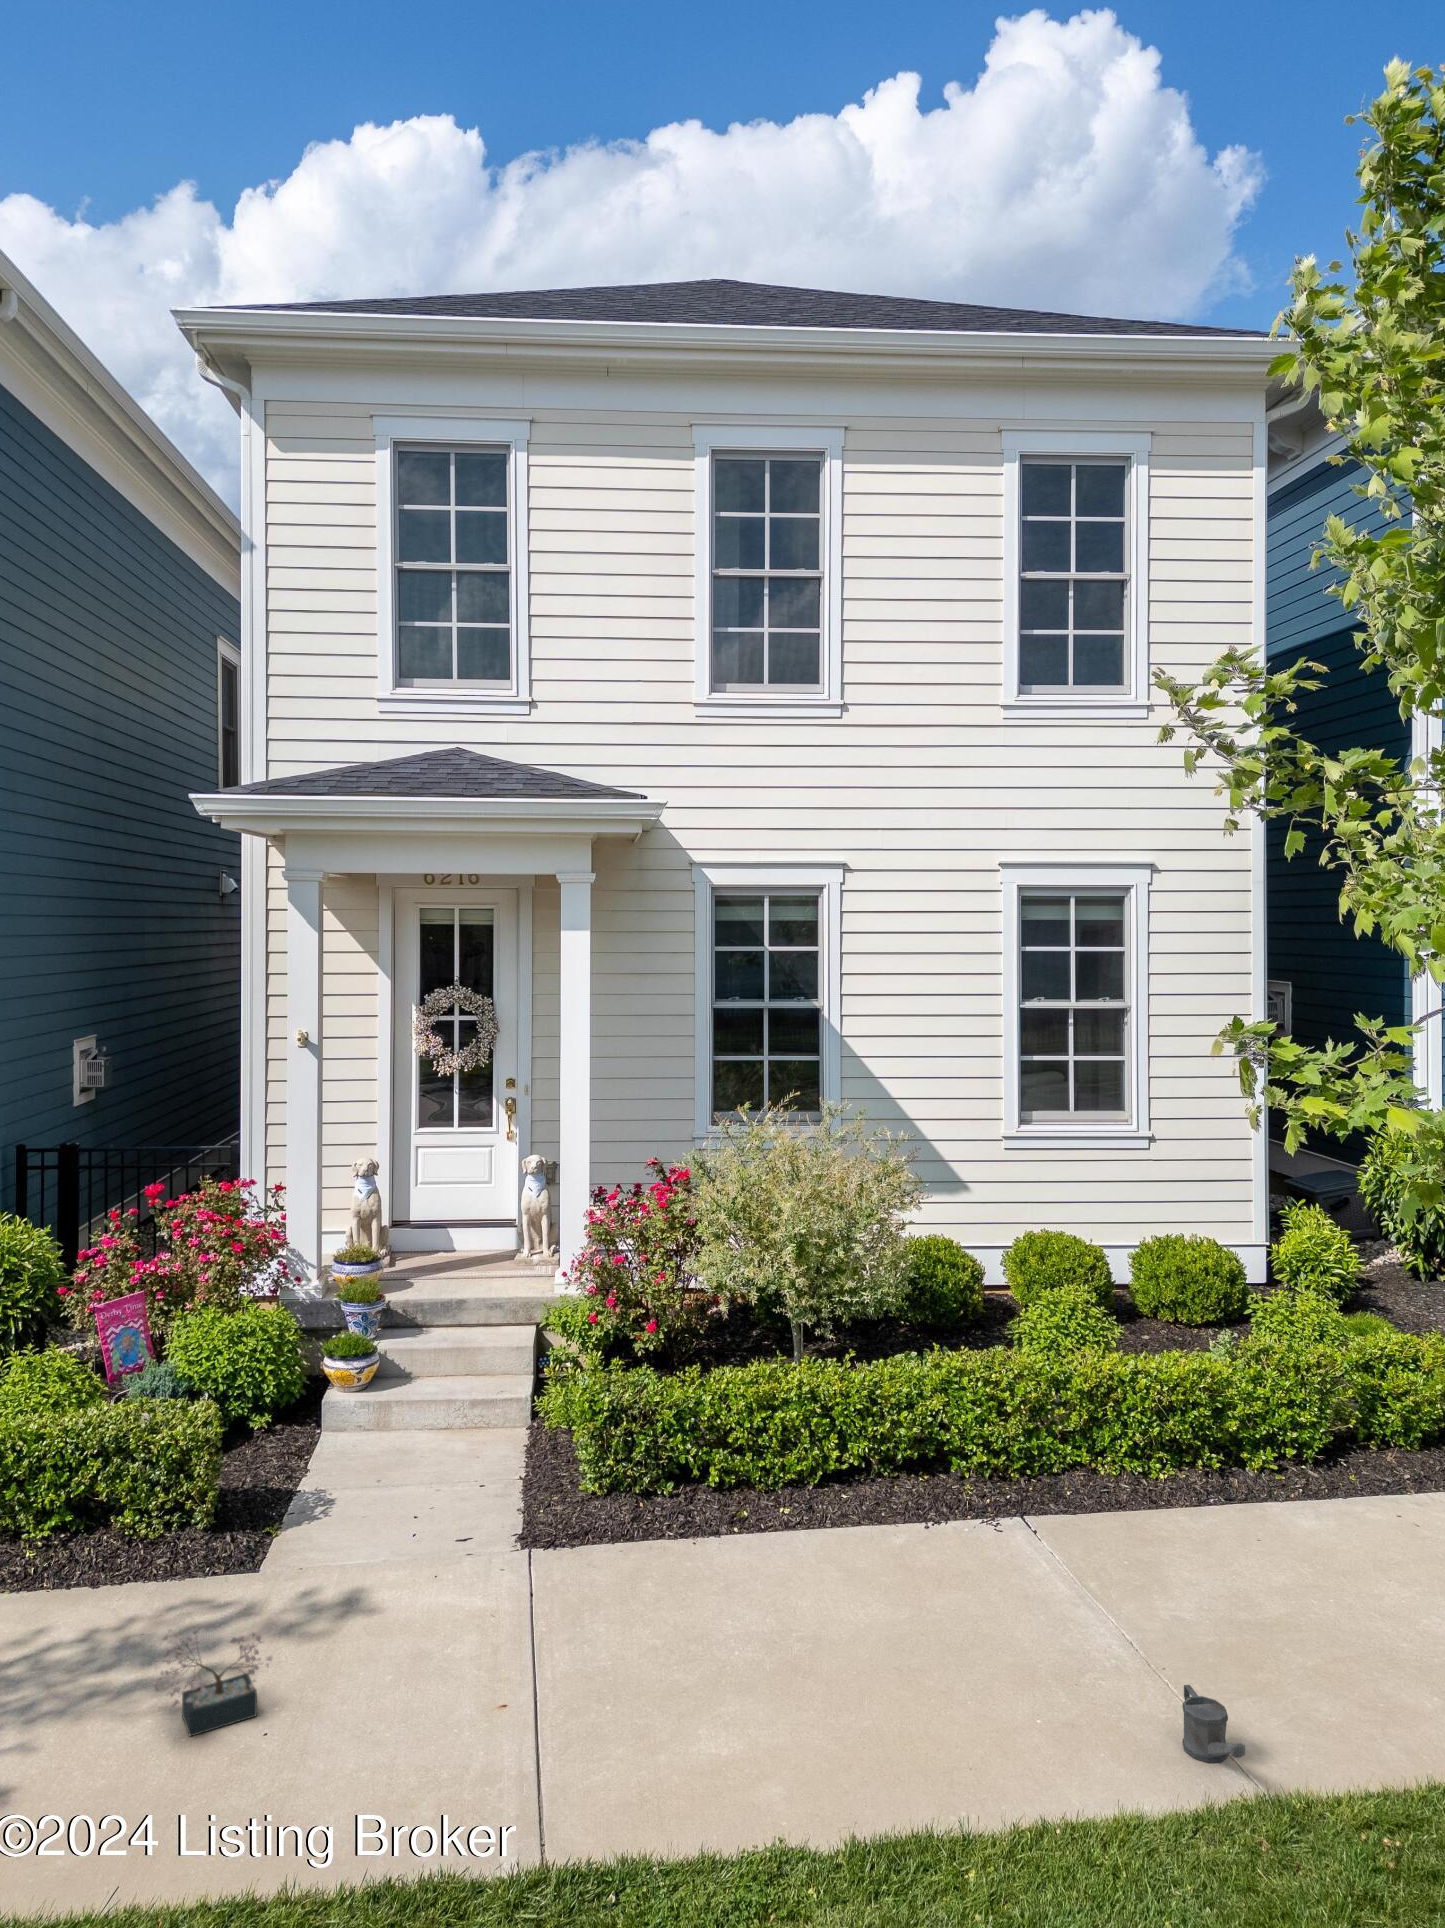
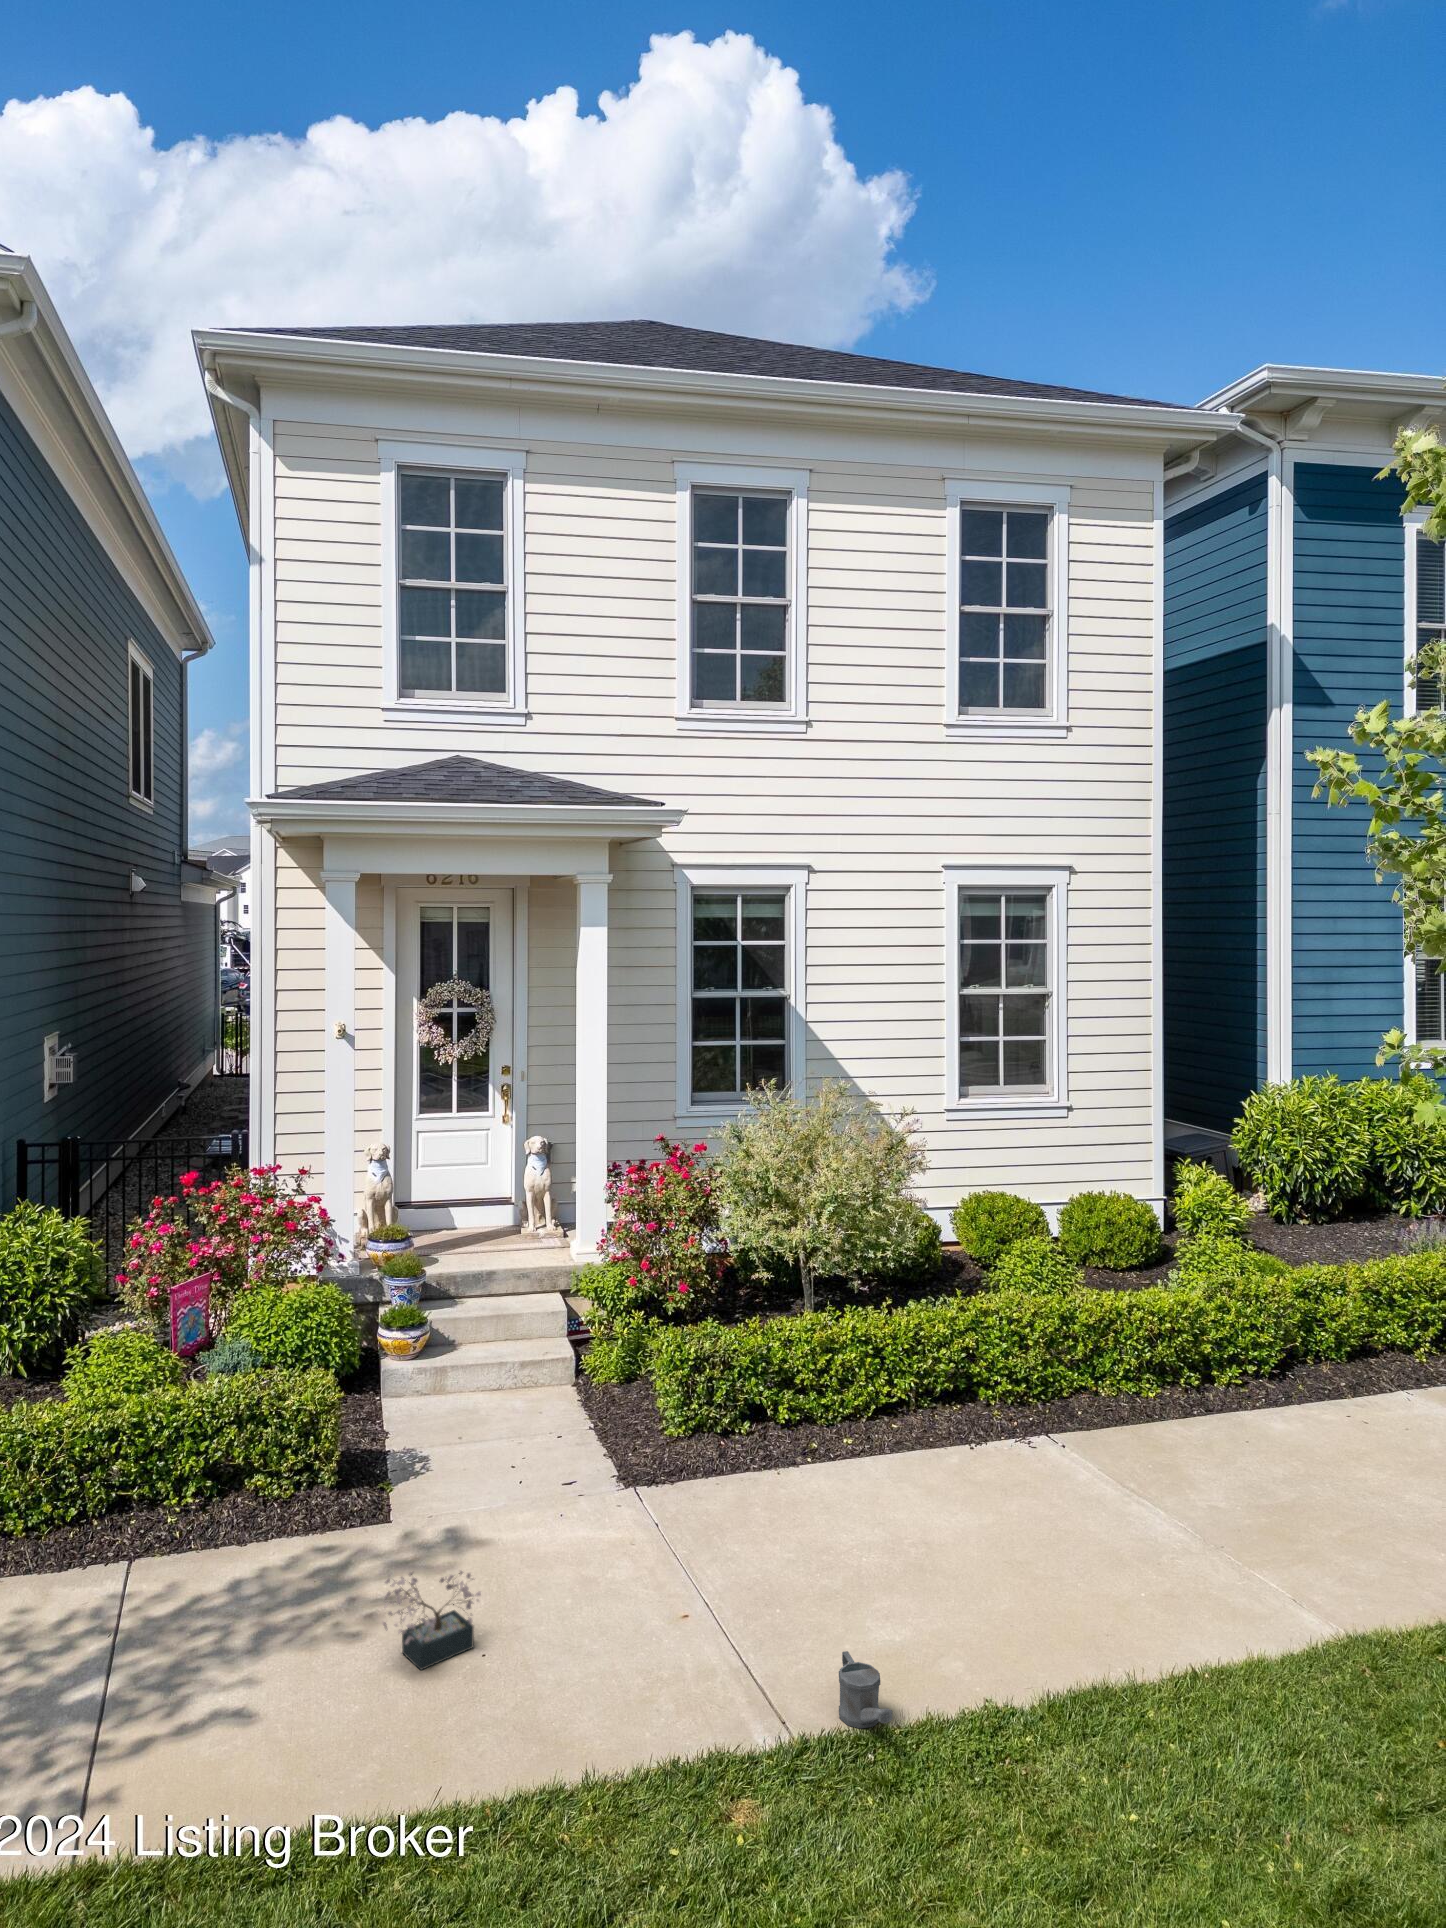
watering can: present [1183,1685,1245,1763] -> present [839,1651,892,1729]

